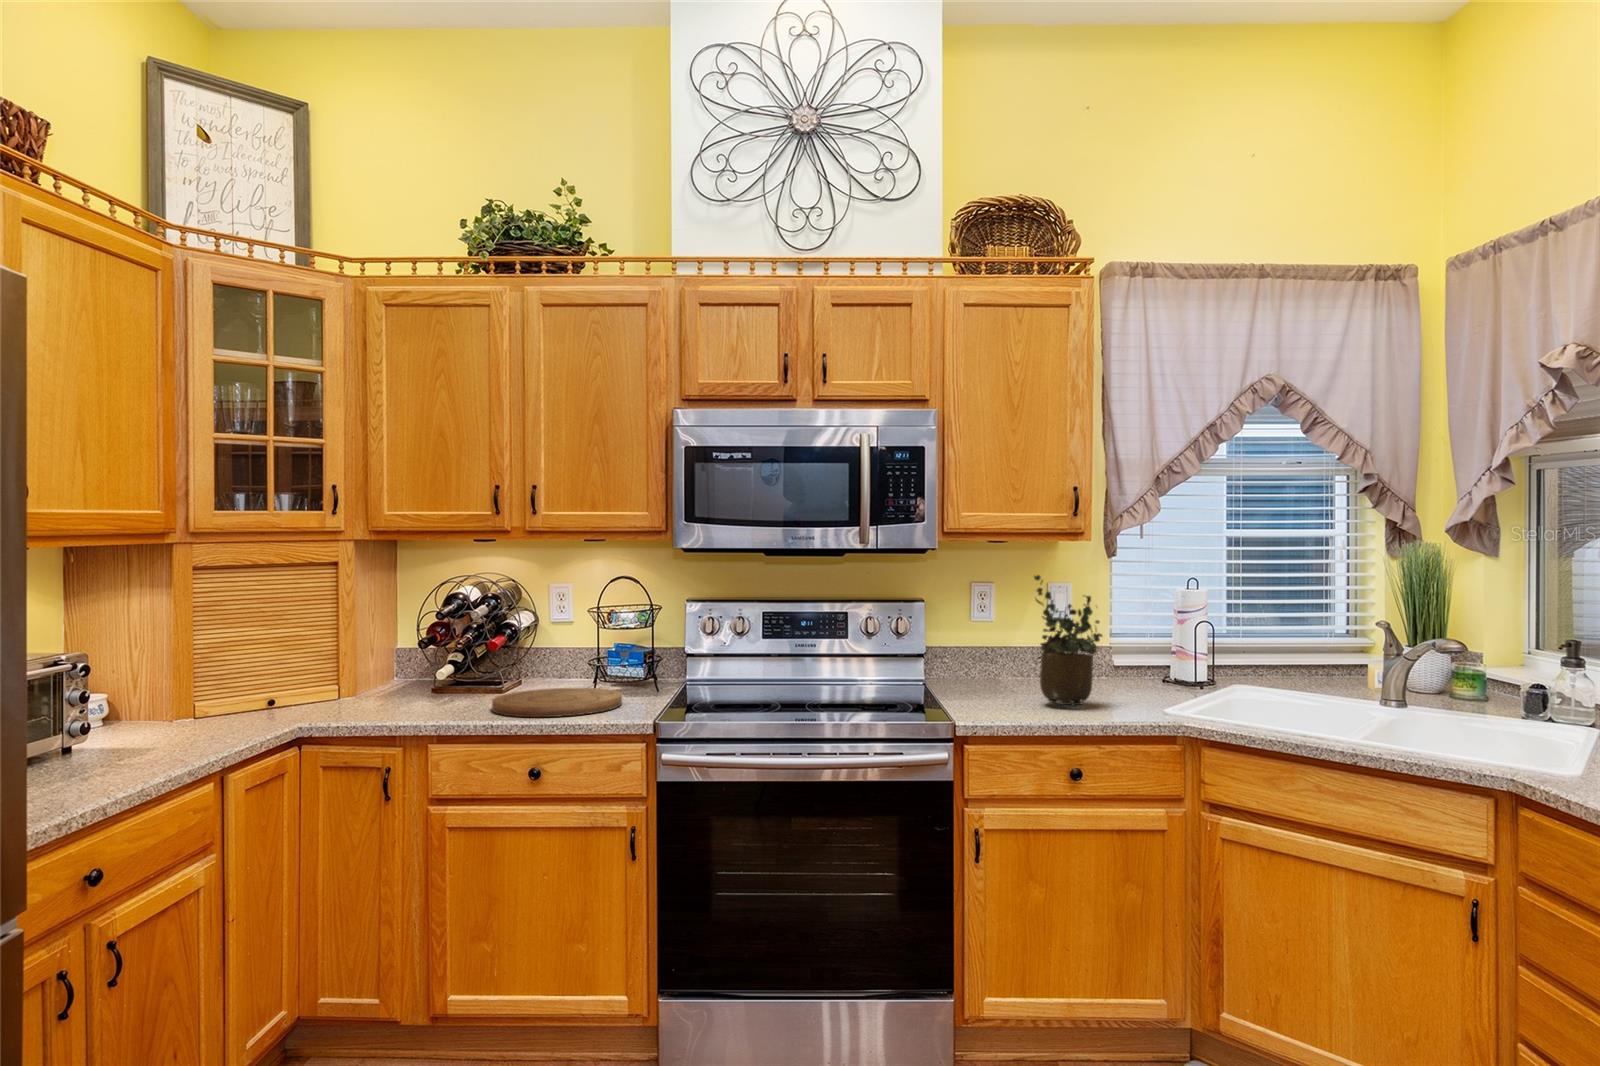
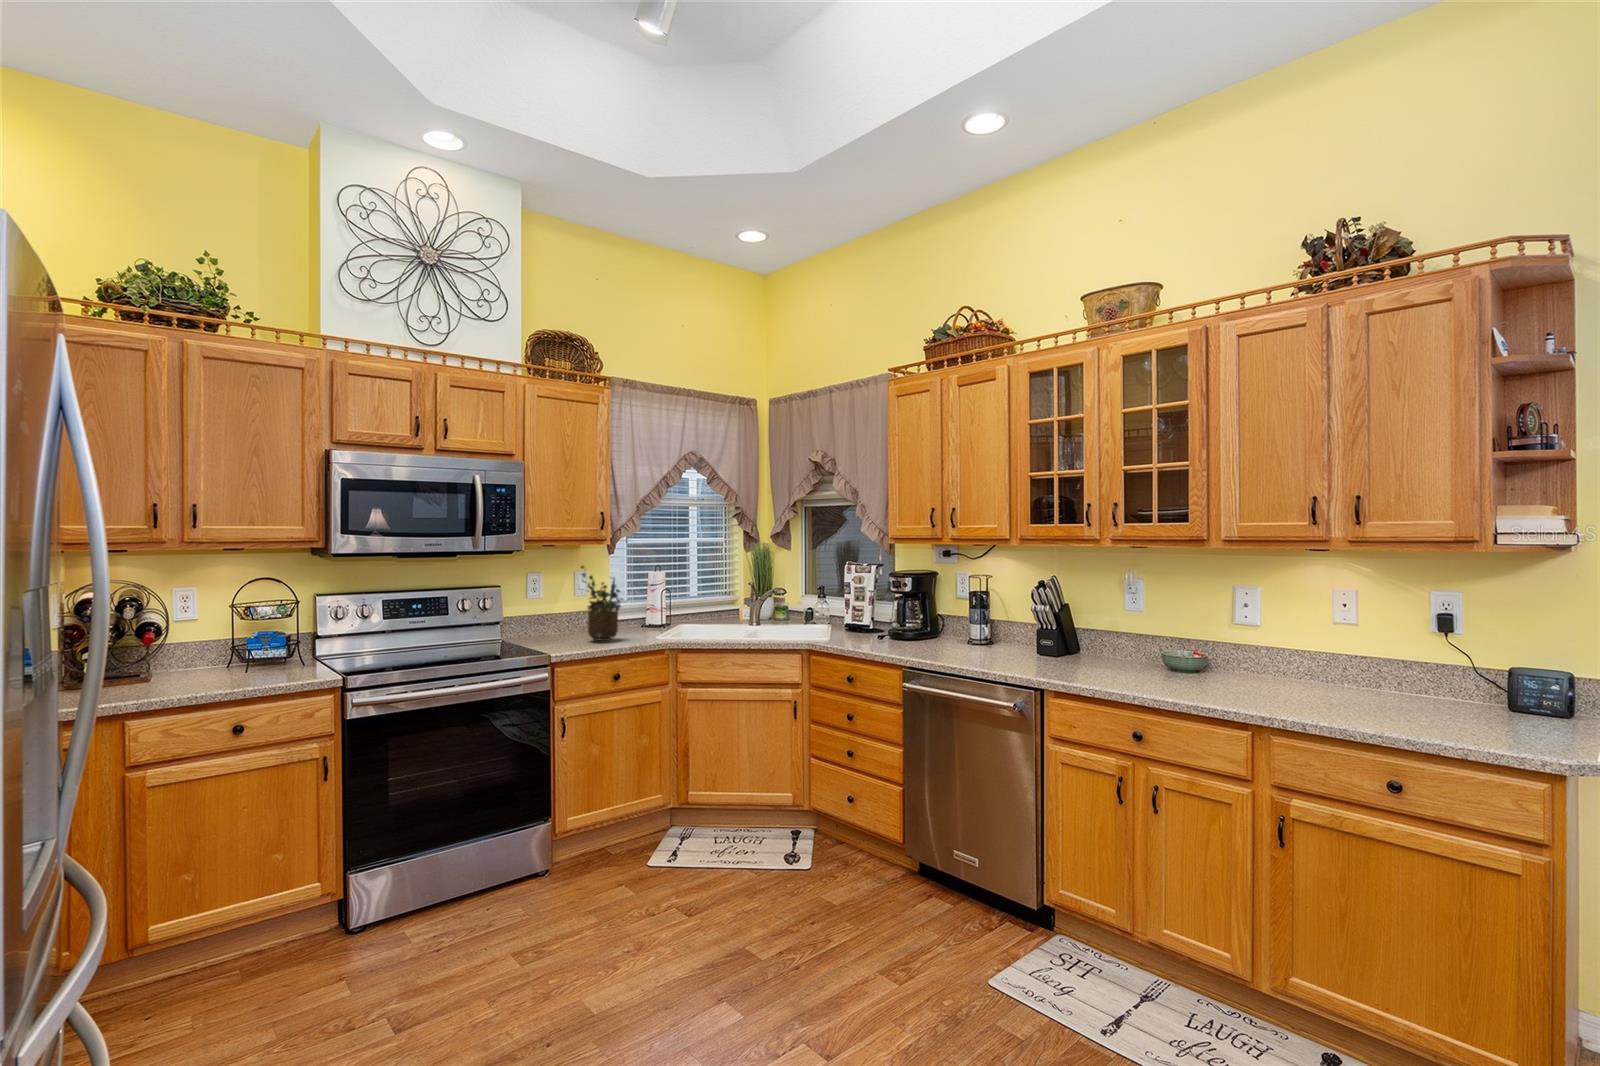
cutting board: present [492,688,622,717] -> none [164,661,289,688]

